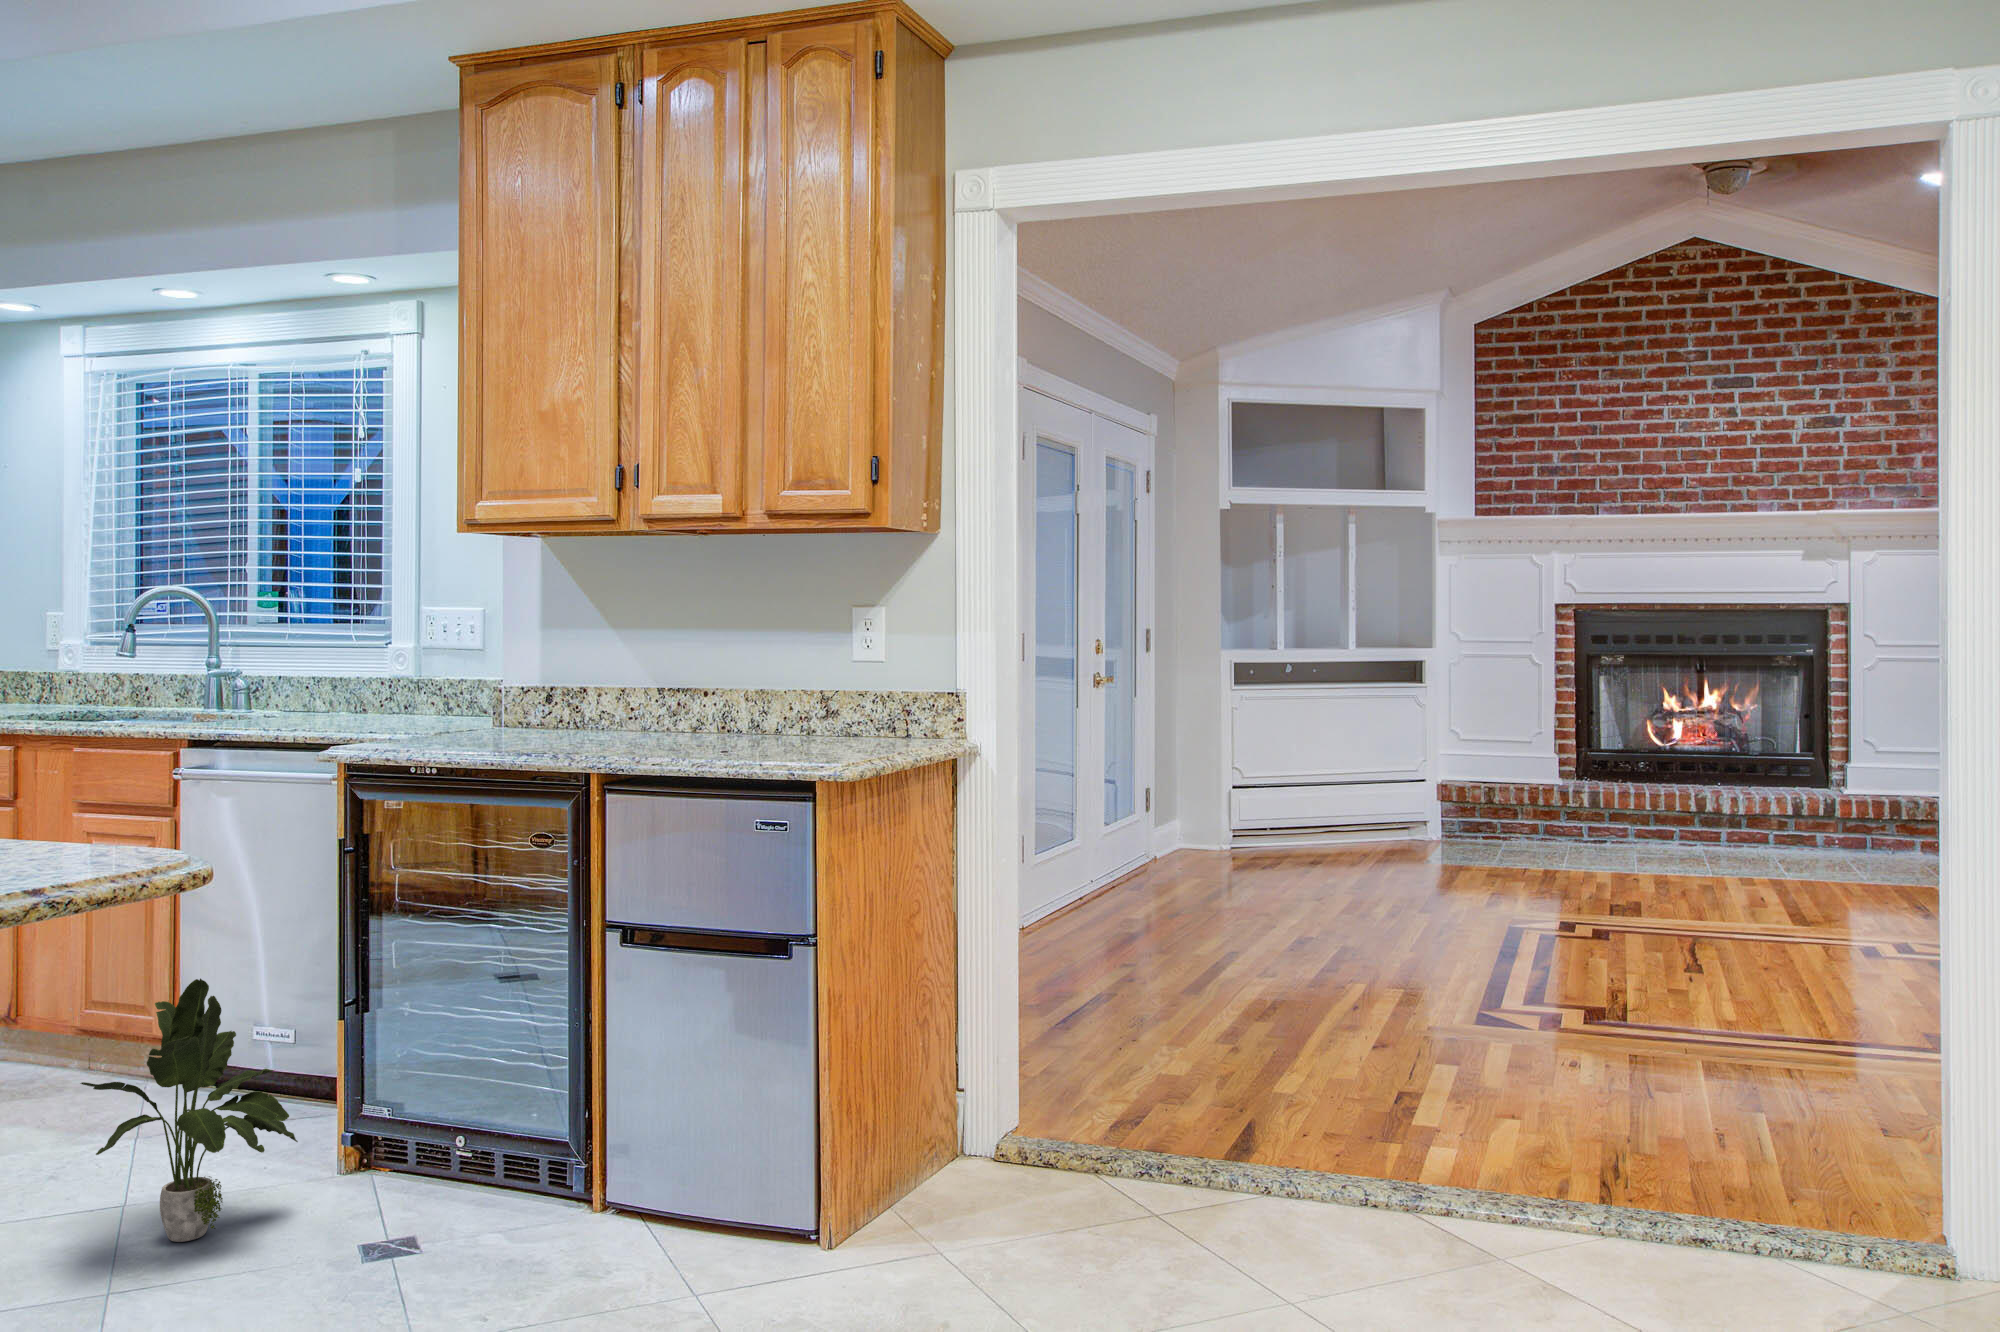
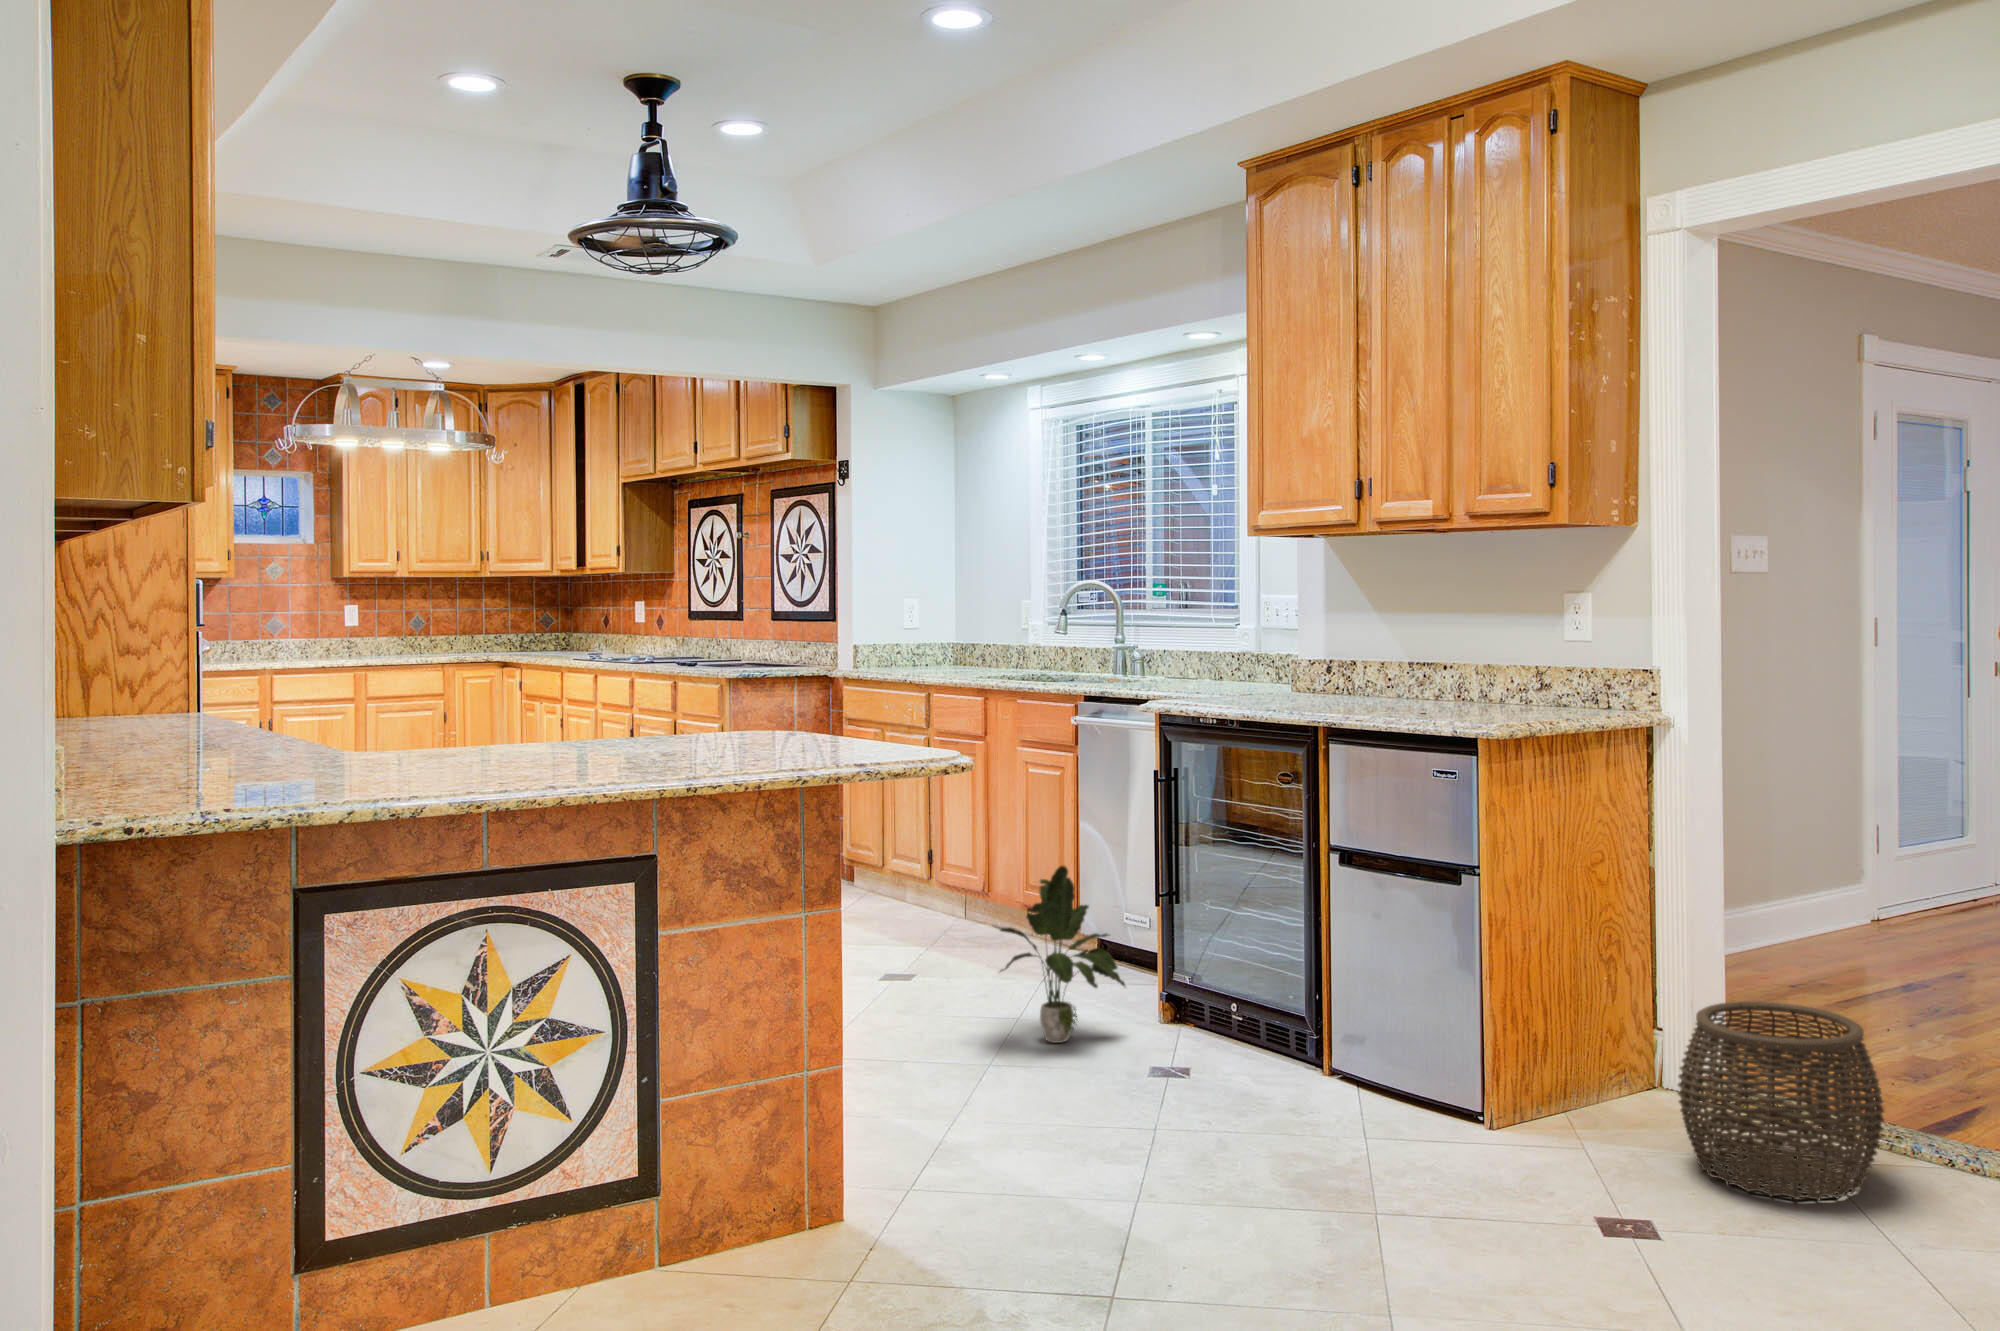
woven basket: none [1037,1048,1237,1268] -> present [1678,1001,1884,1200]

